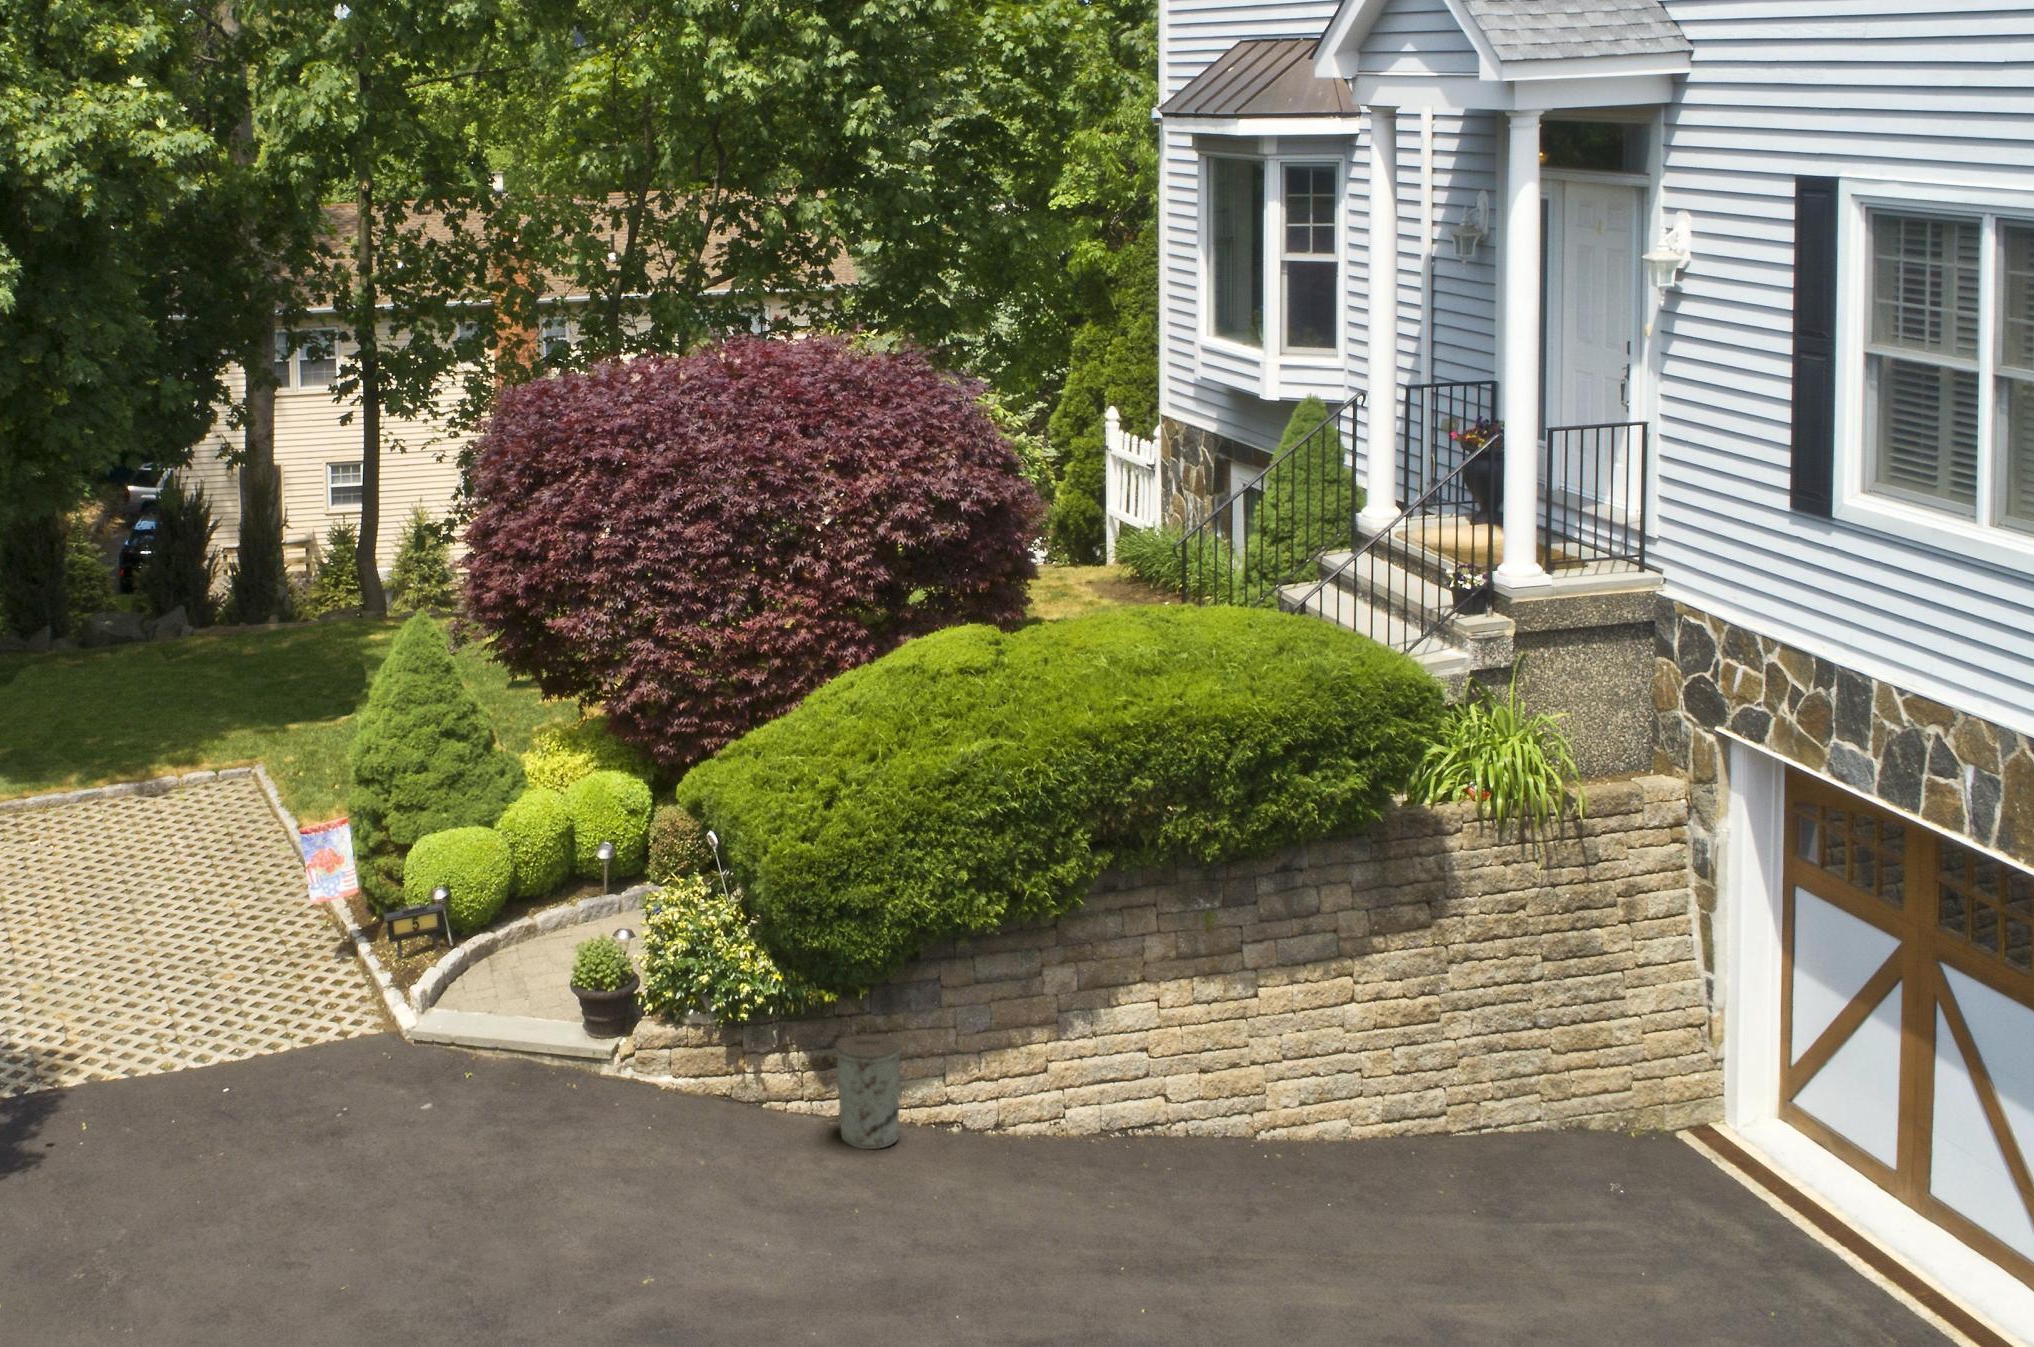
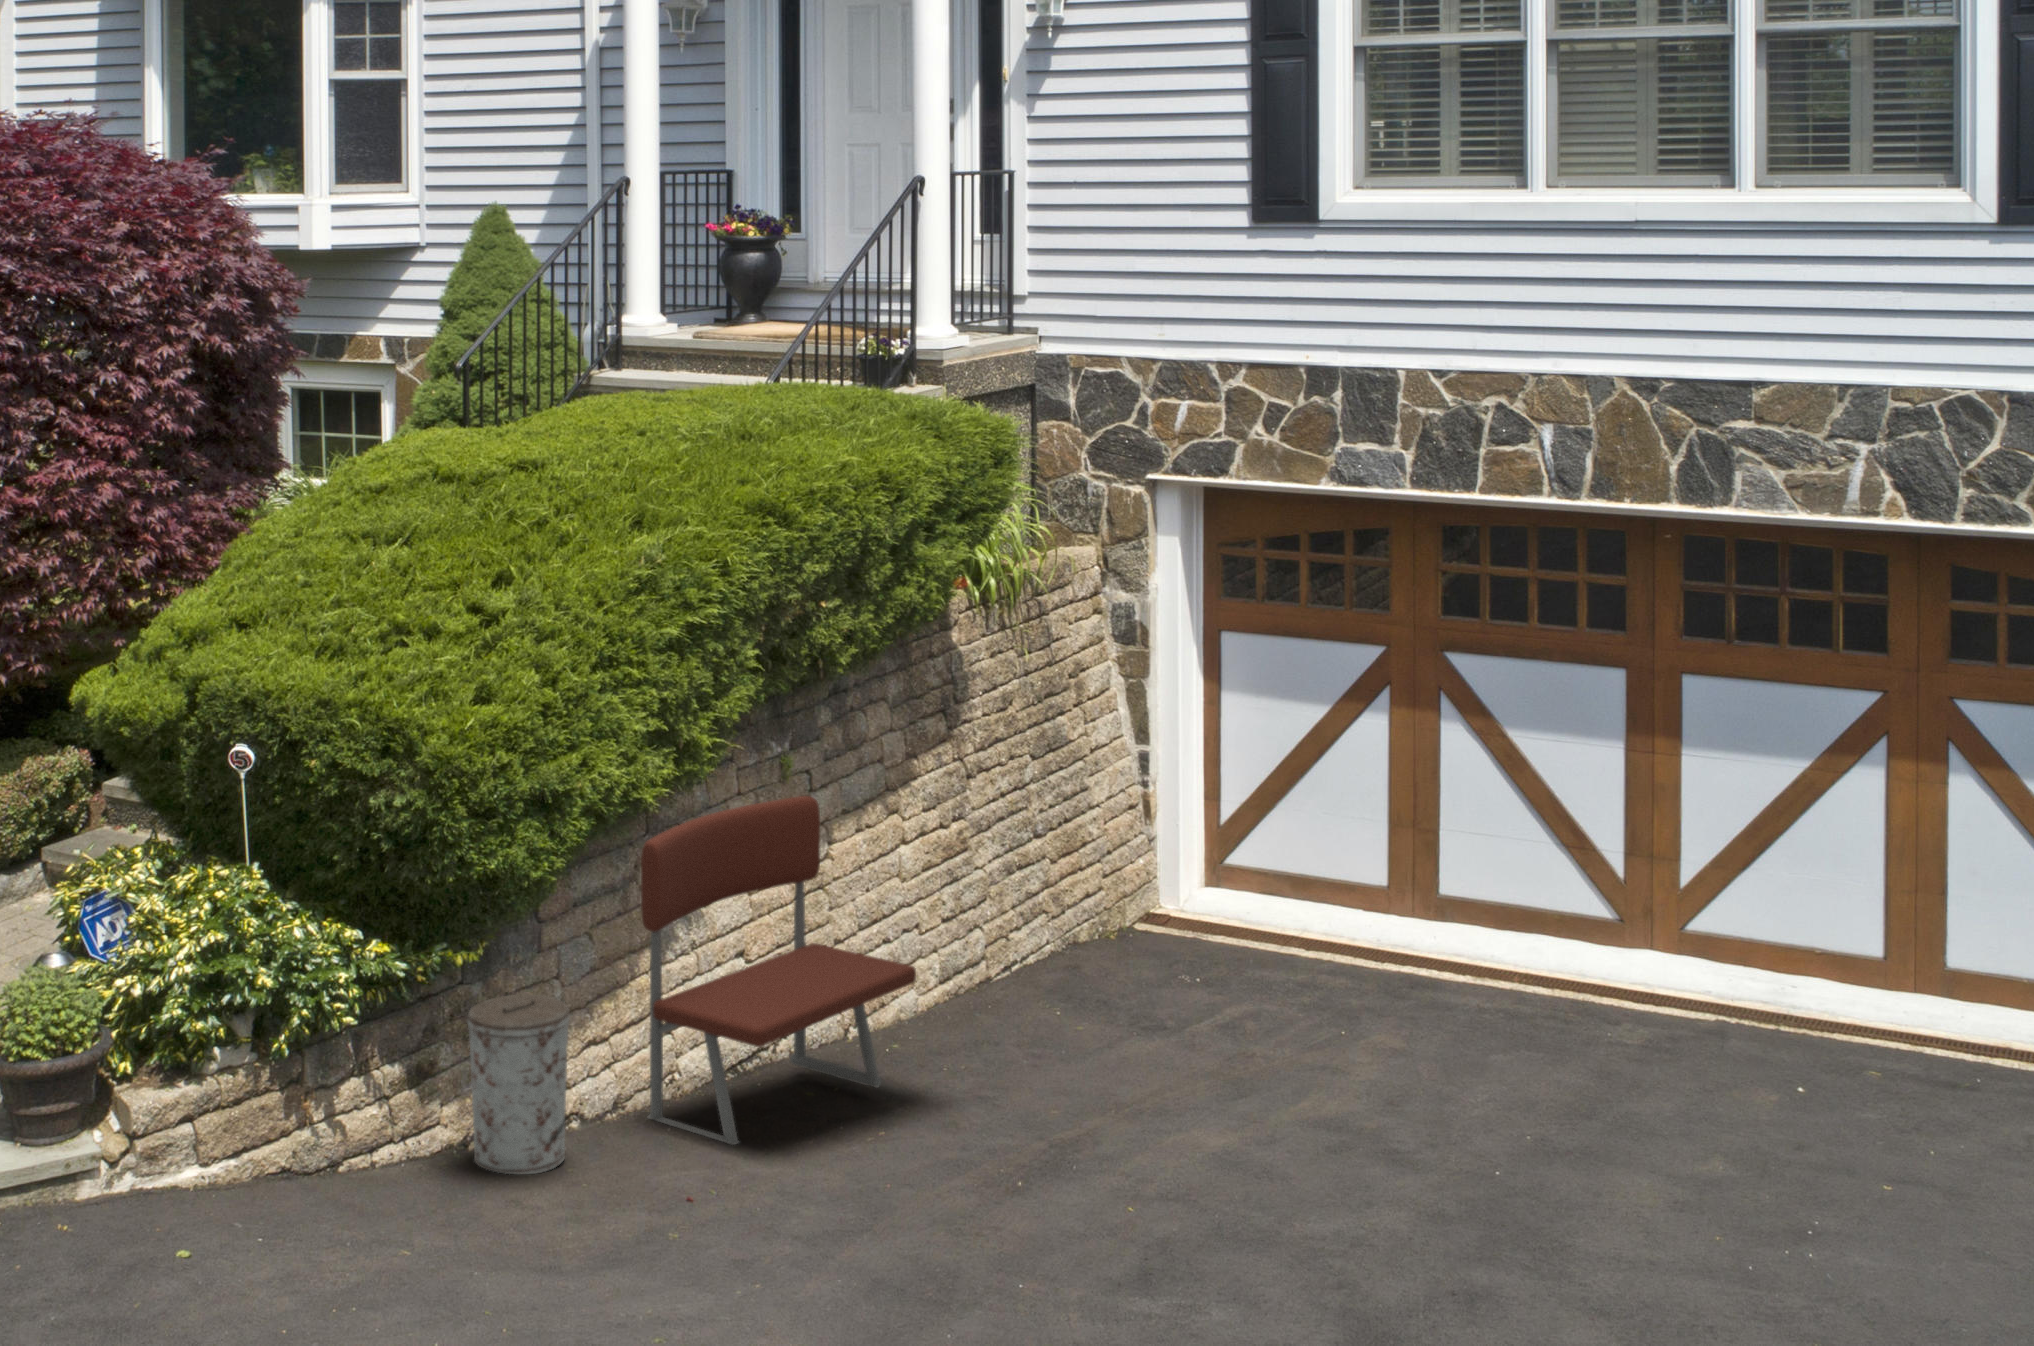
bench: none [990,946,1189,1183] -> present [641,796,916,1145]

